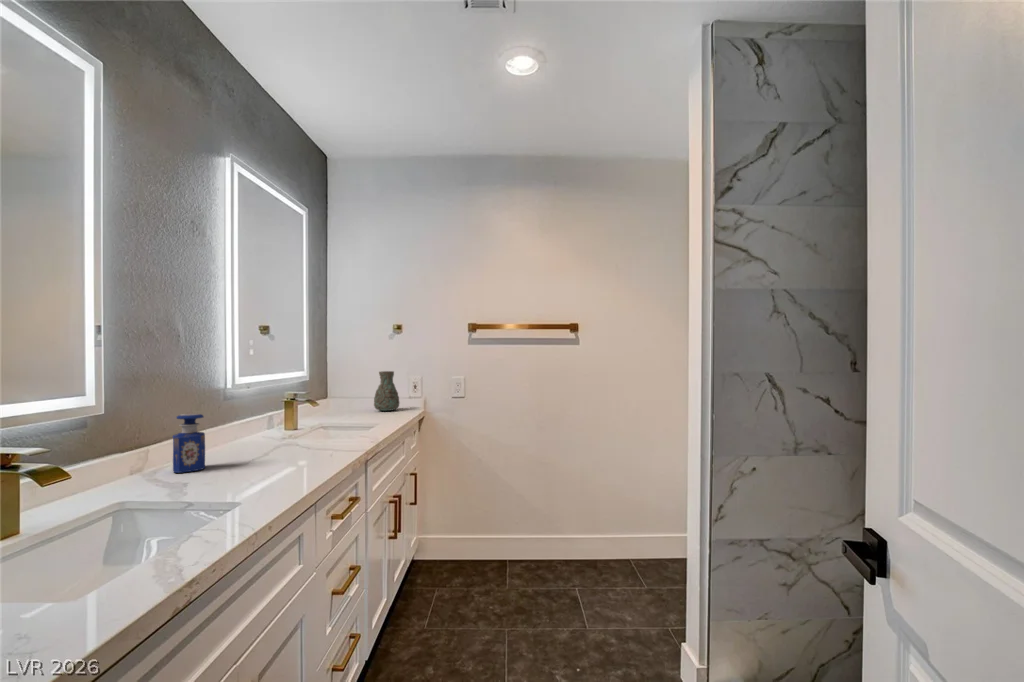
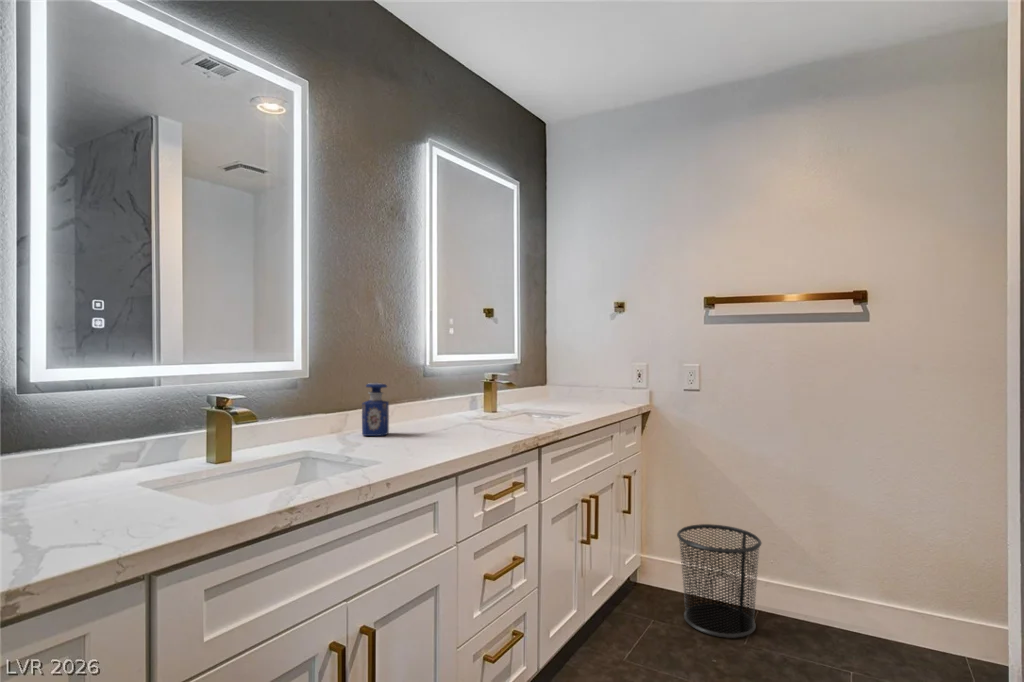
decorative vase: present [374,371,399,411] -> none [590,357,619,402]
waste bin: none [453,500,515,589] -> present [677,524,761,638]

